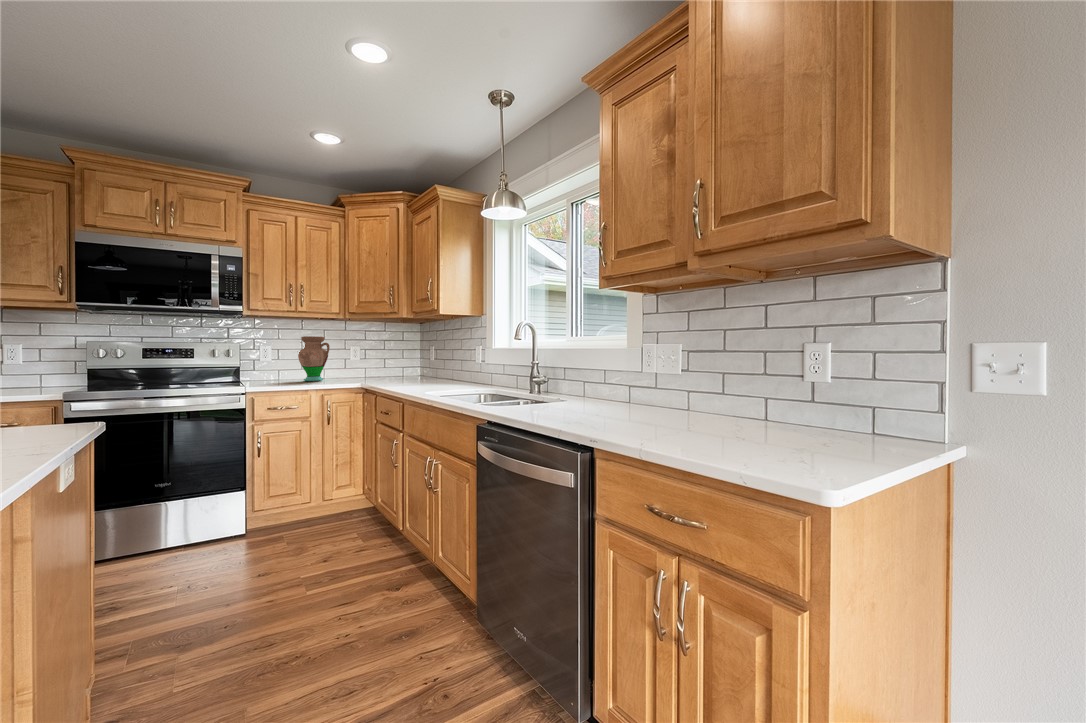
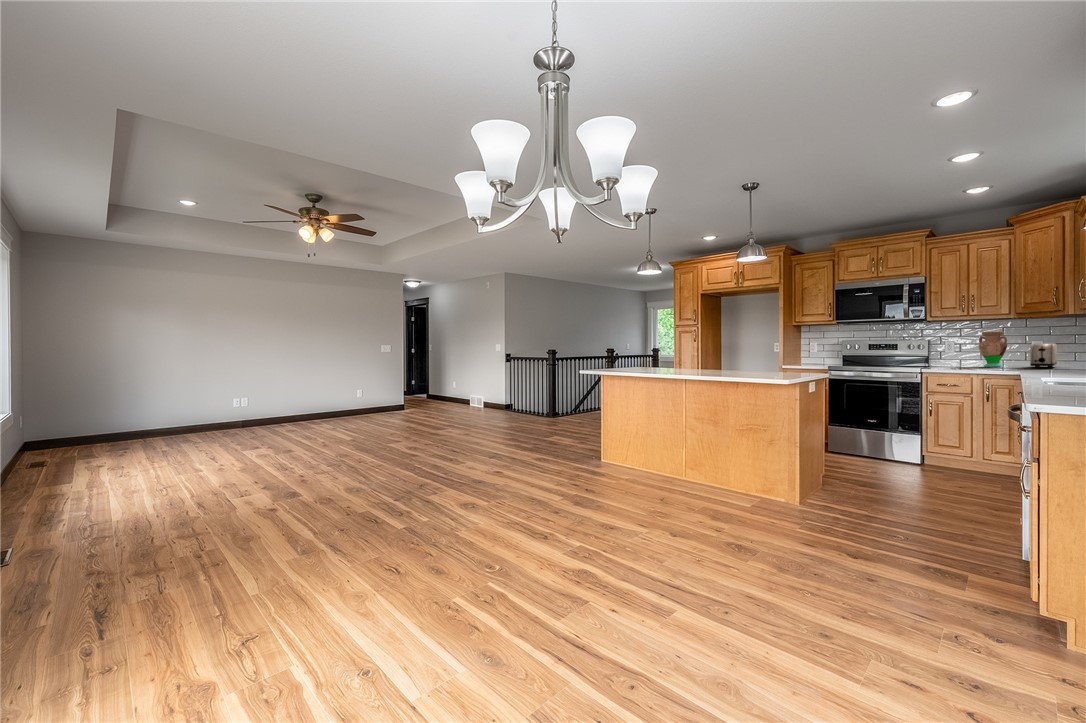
toaster: none [351,353,376,381] -> present [1030,343,1057,368]

